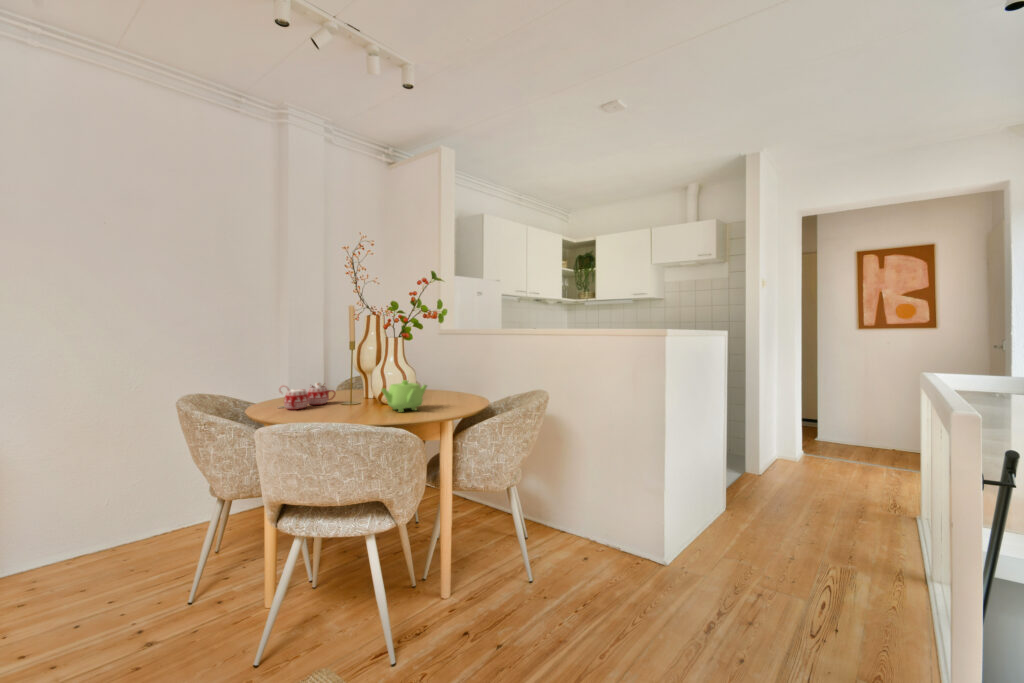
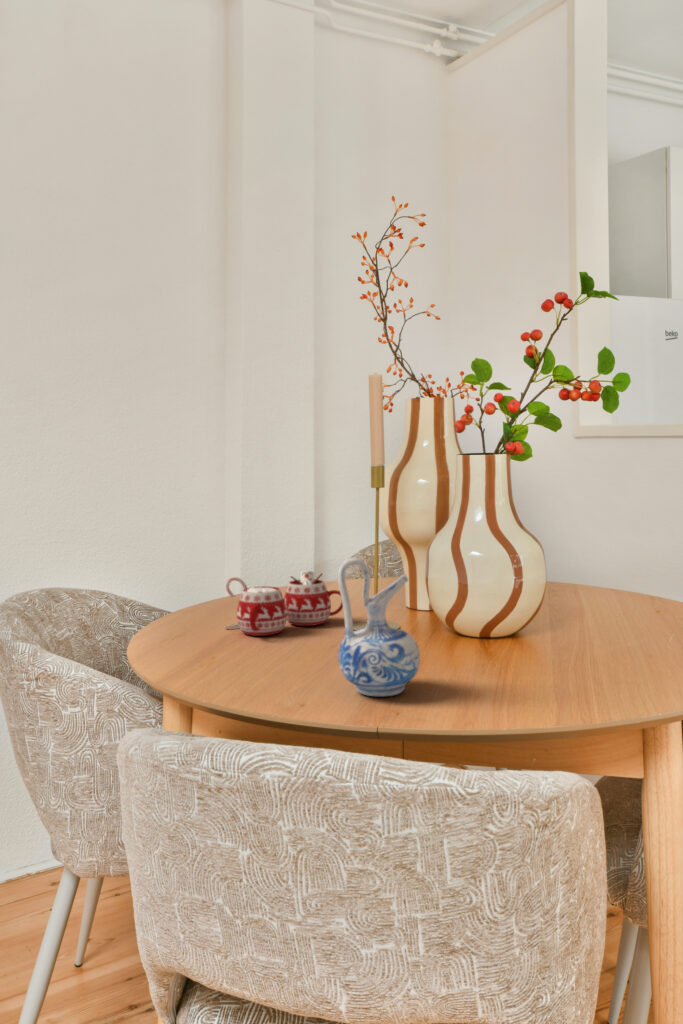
ceramic pitcher: none [335,372,369,424] -> present [338,558,420,696]
teapot: present [381,380,427,412] -> none [450,578,577,667]

